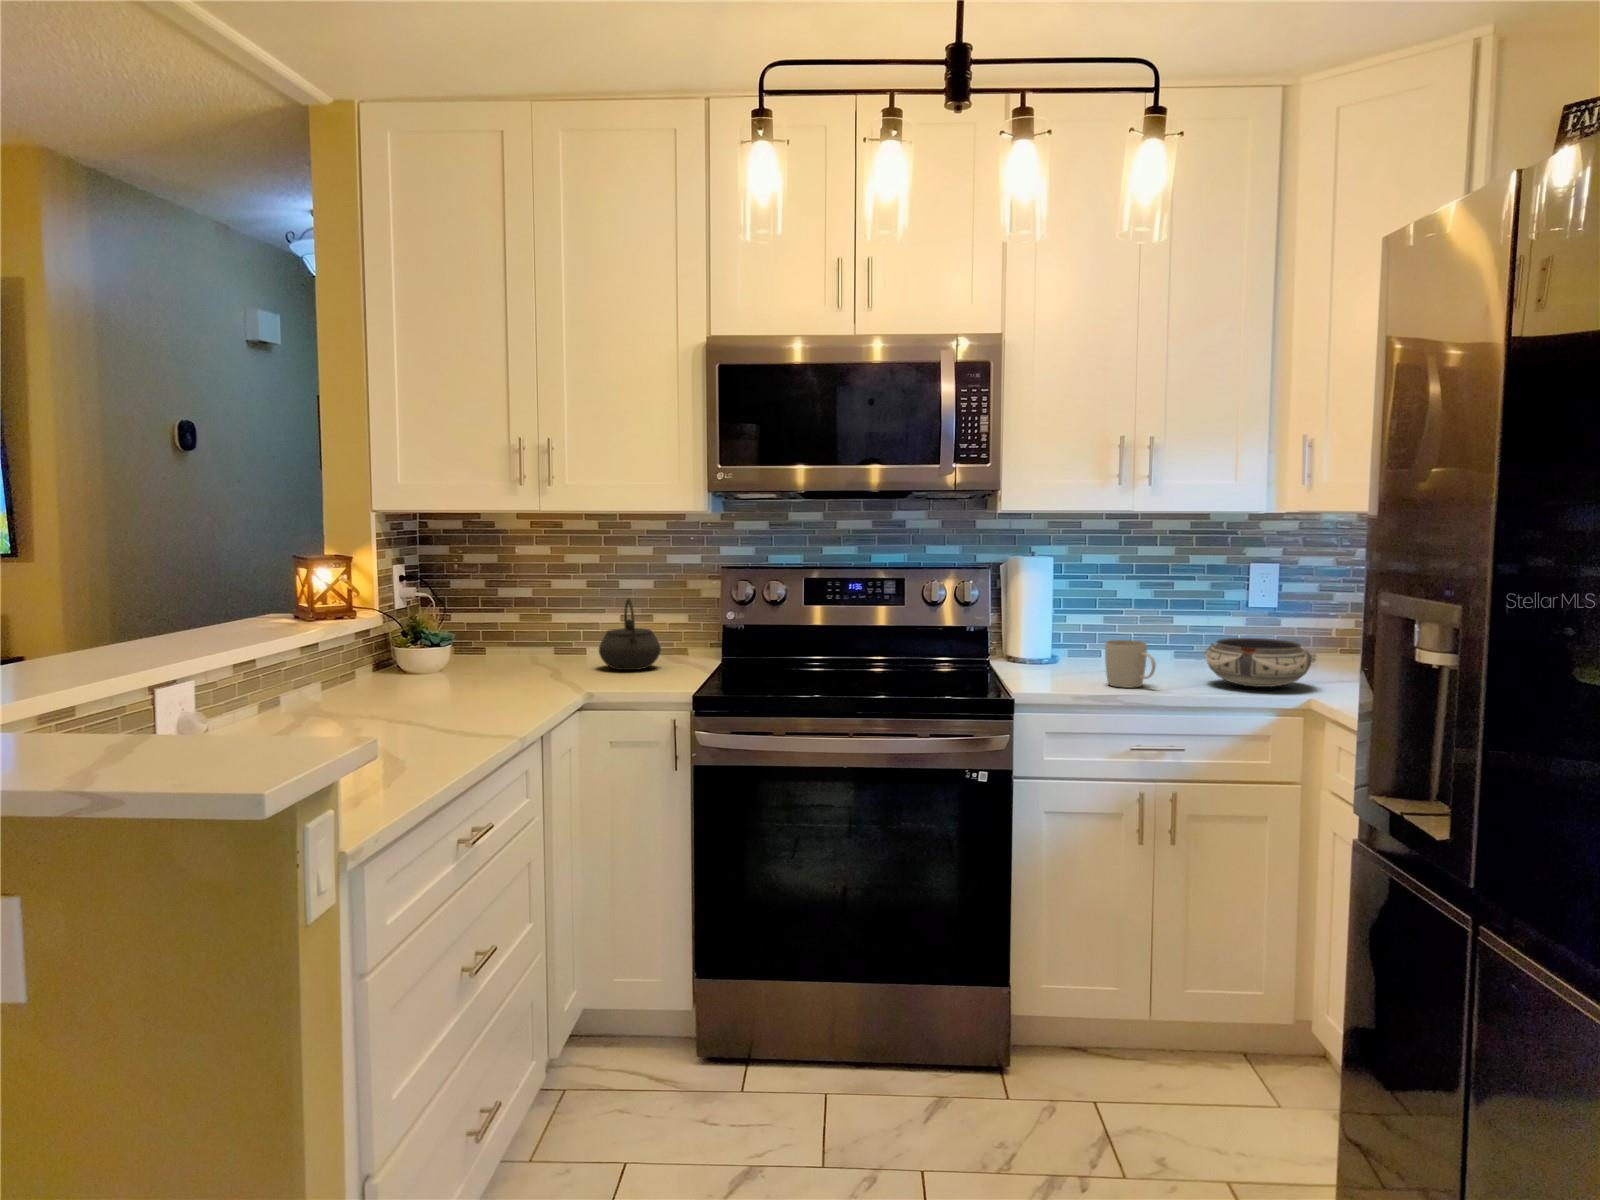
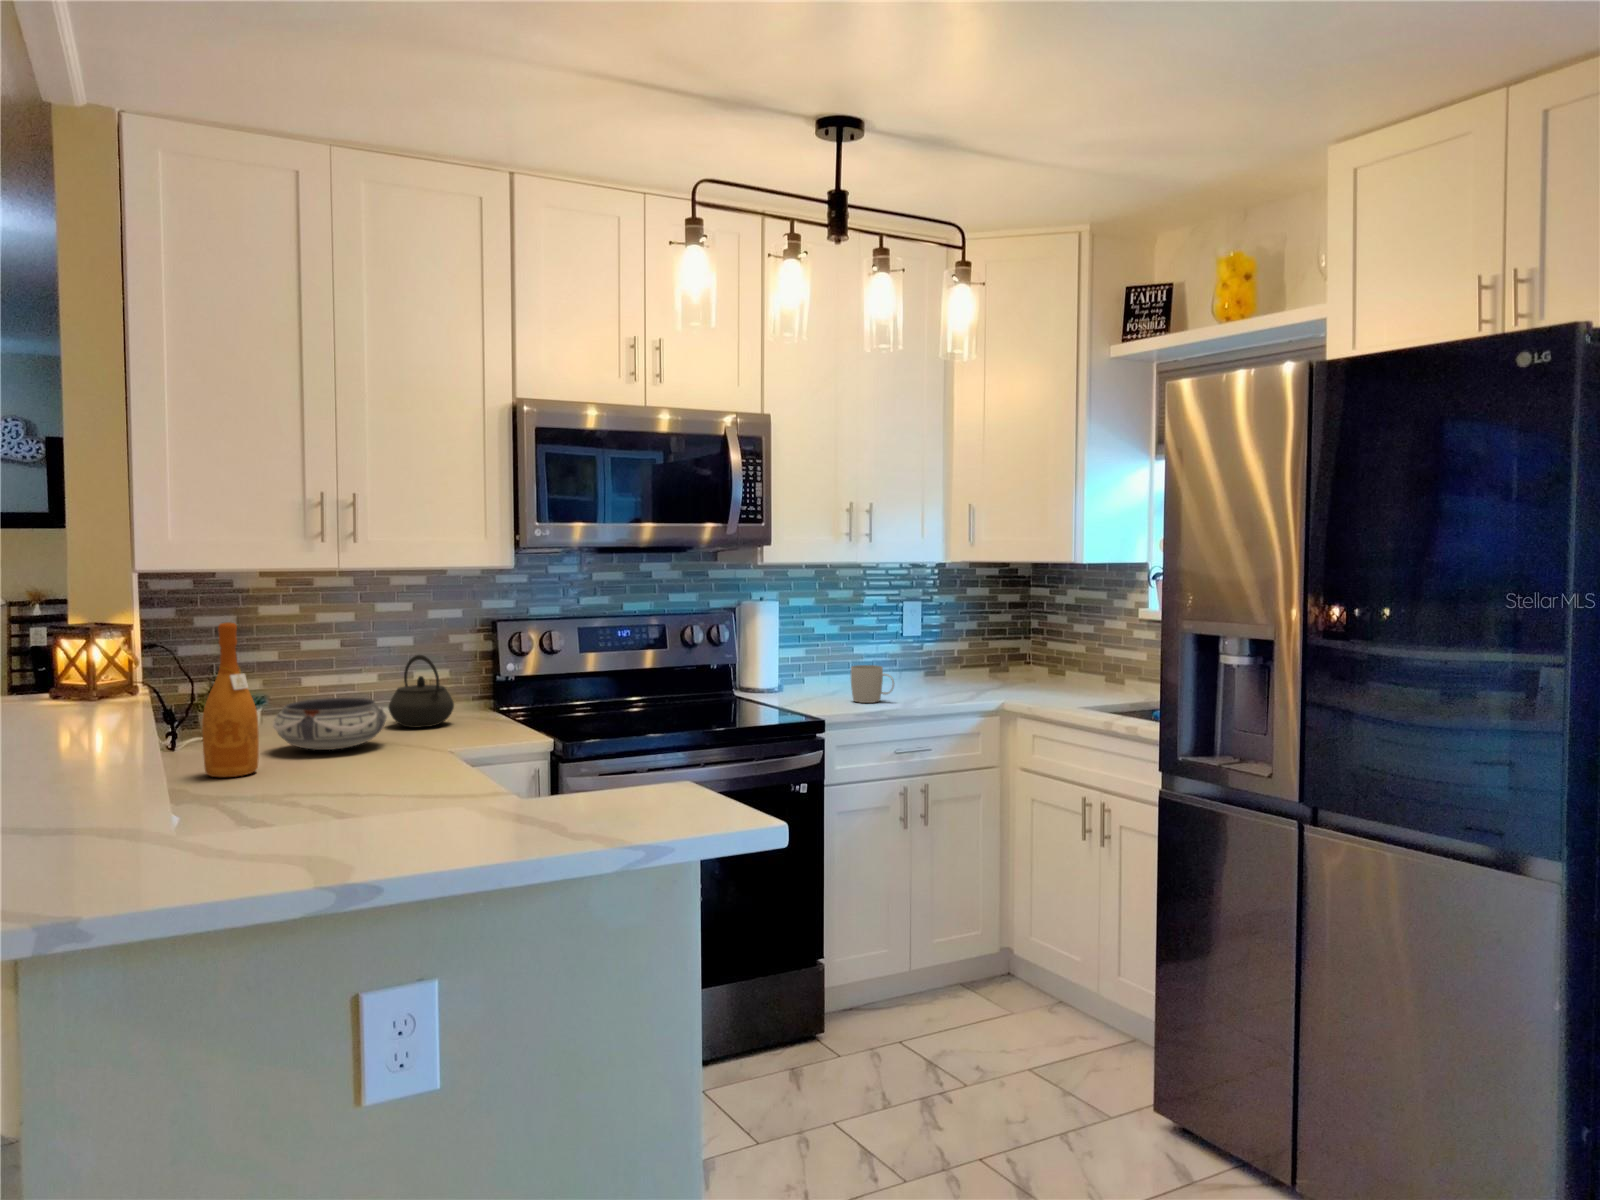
wine bottle: none [358,560,406,699] -> present [202,622,259,777]
bowl: present [1204,638,1314,687] -> present [273,698,387,750]

